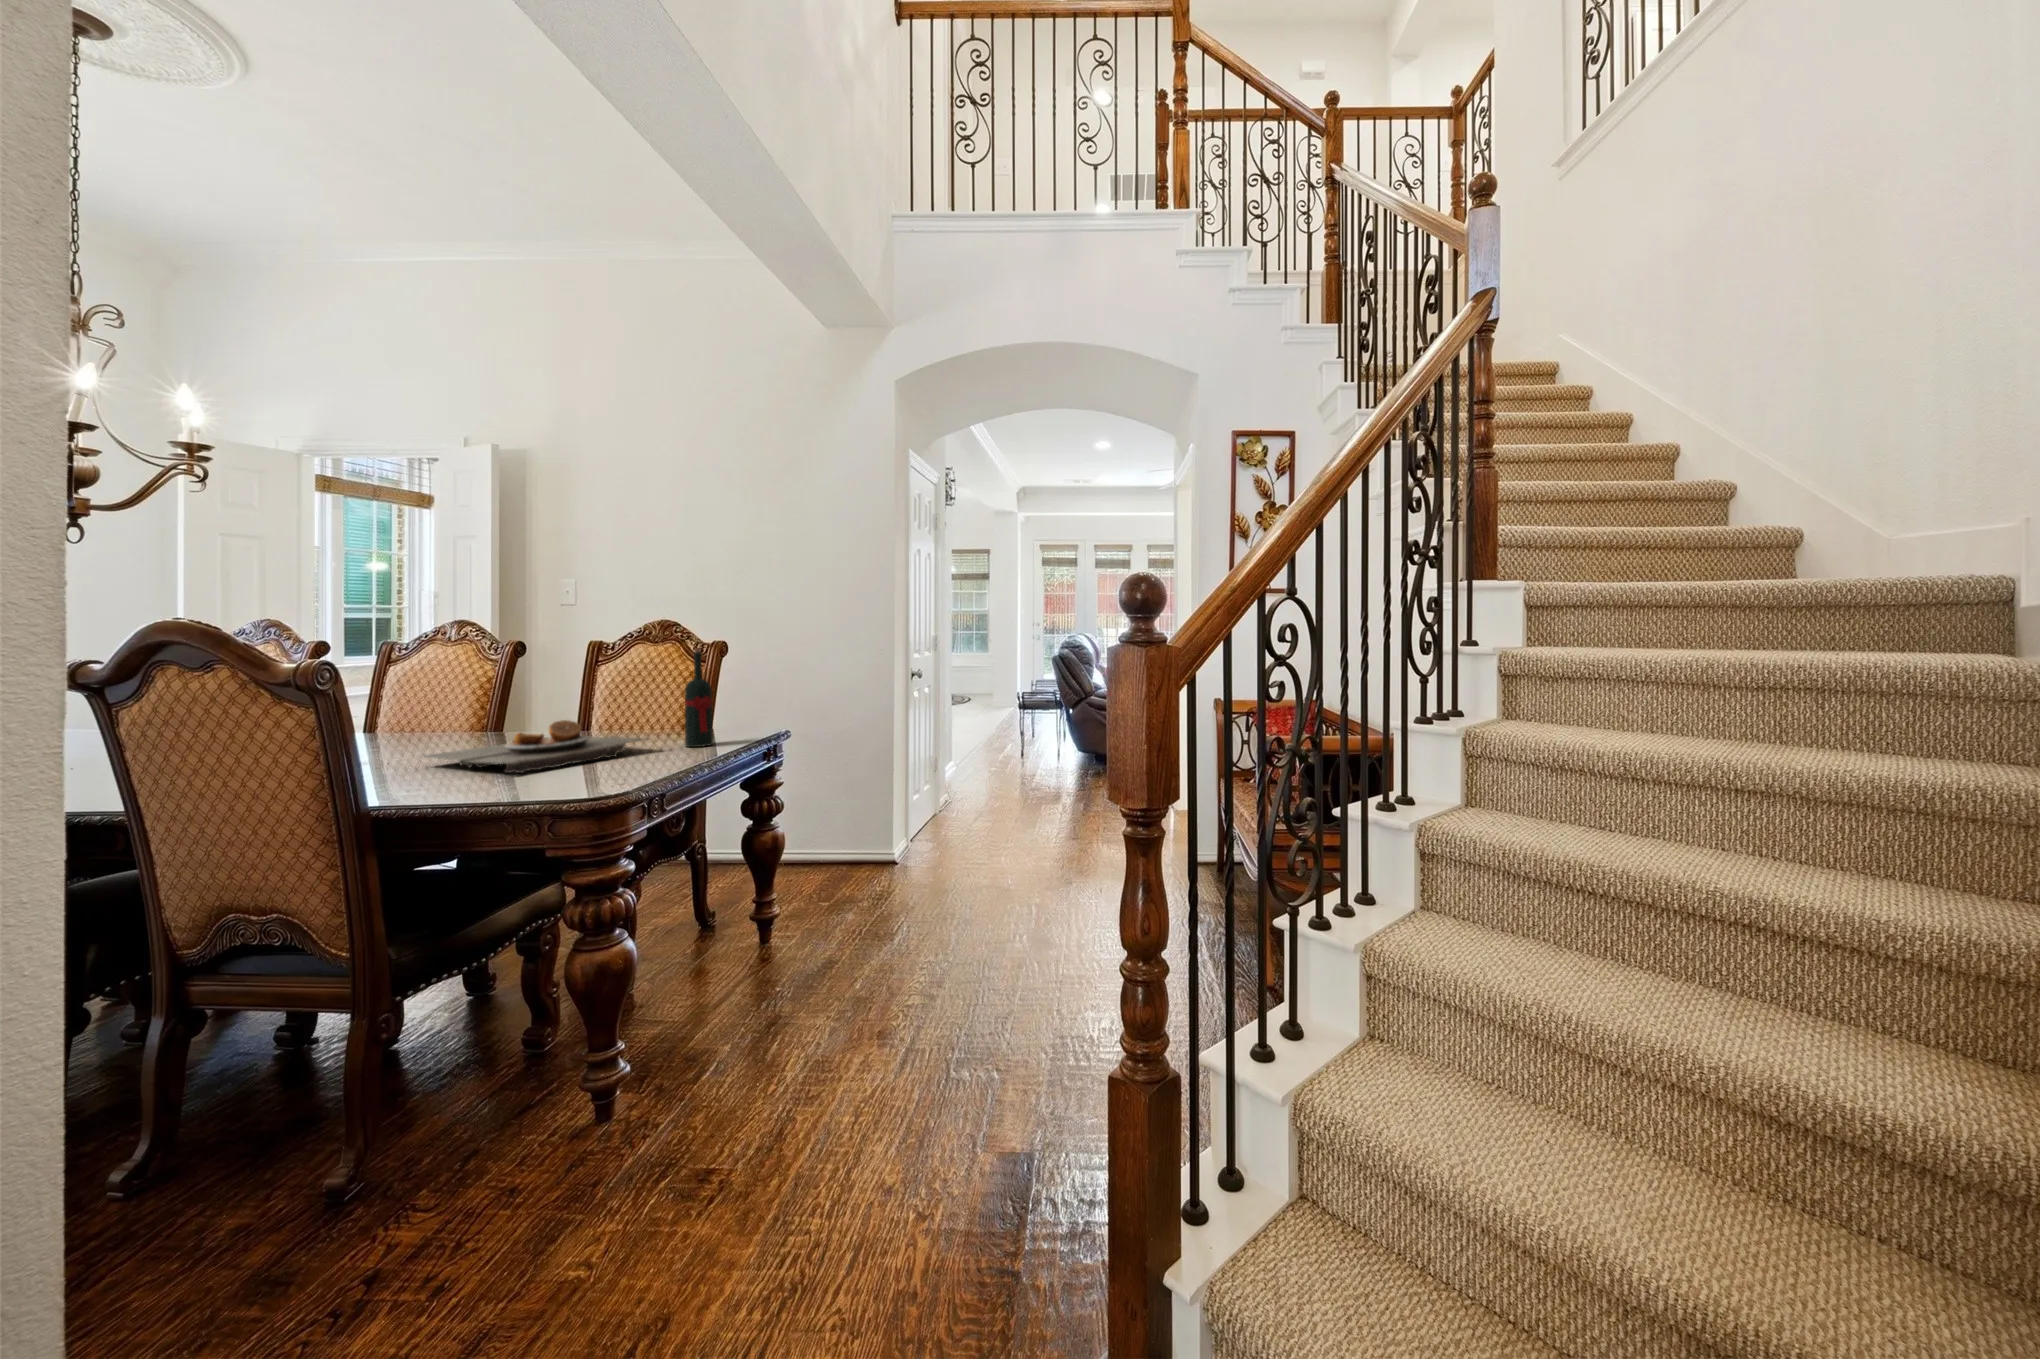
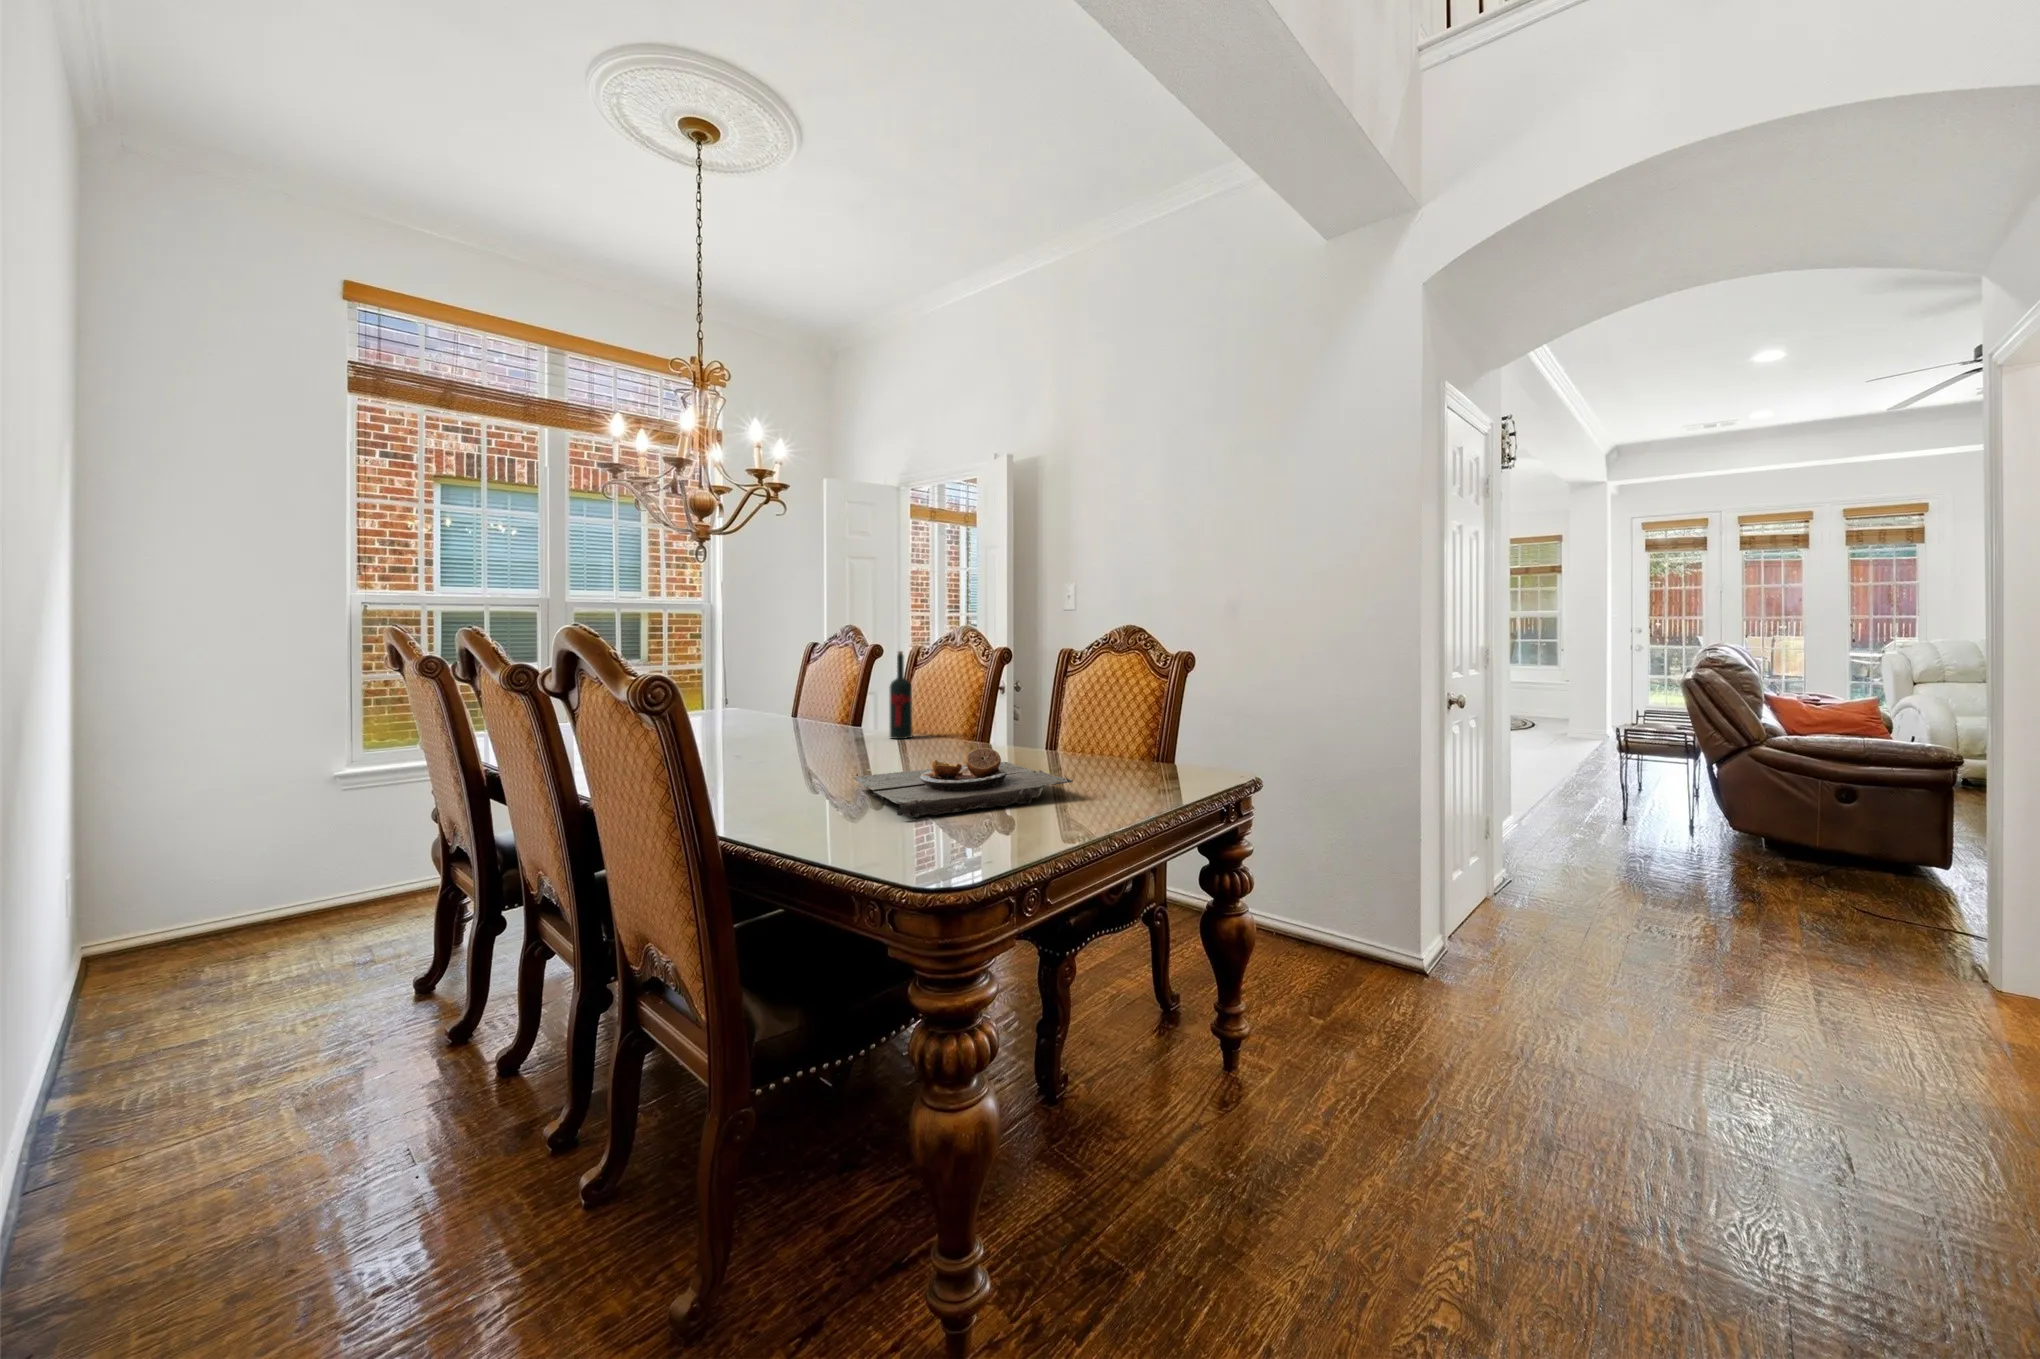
wine bottle: present [685,648,713,747] -> present [889,651,912,739]

